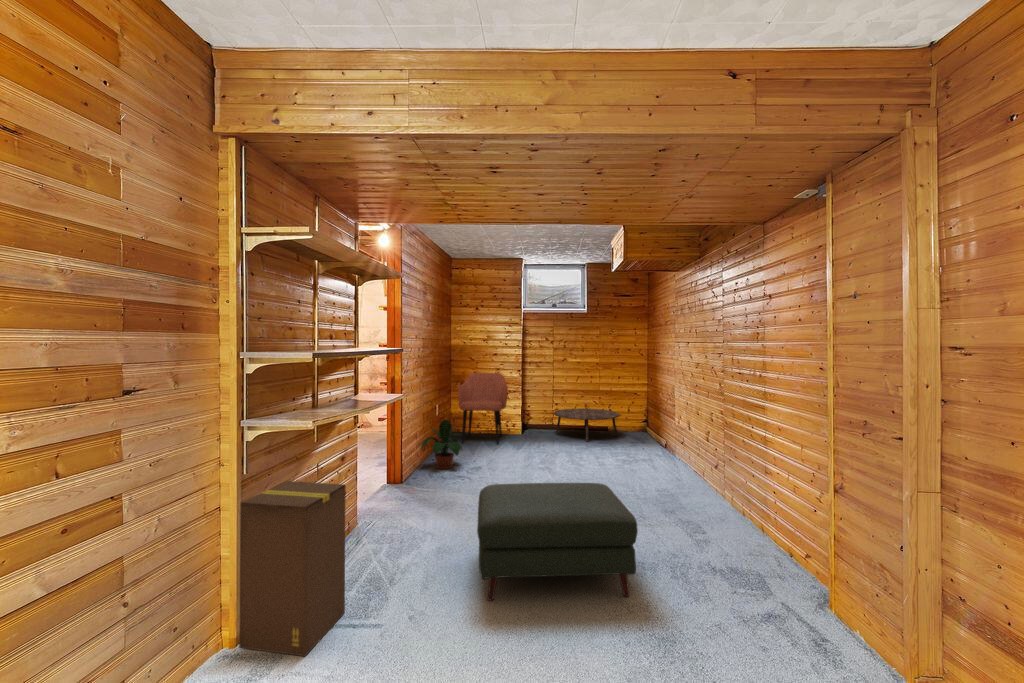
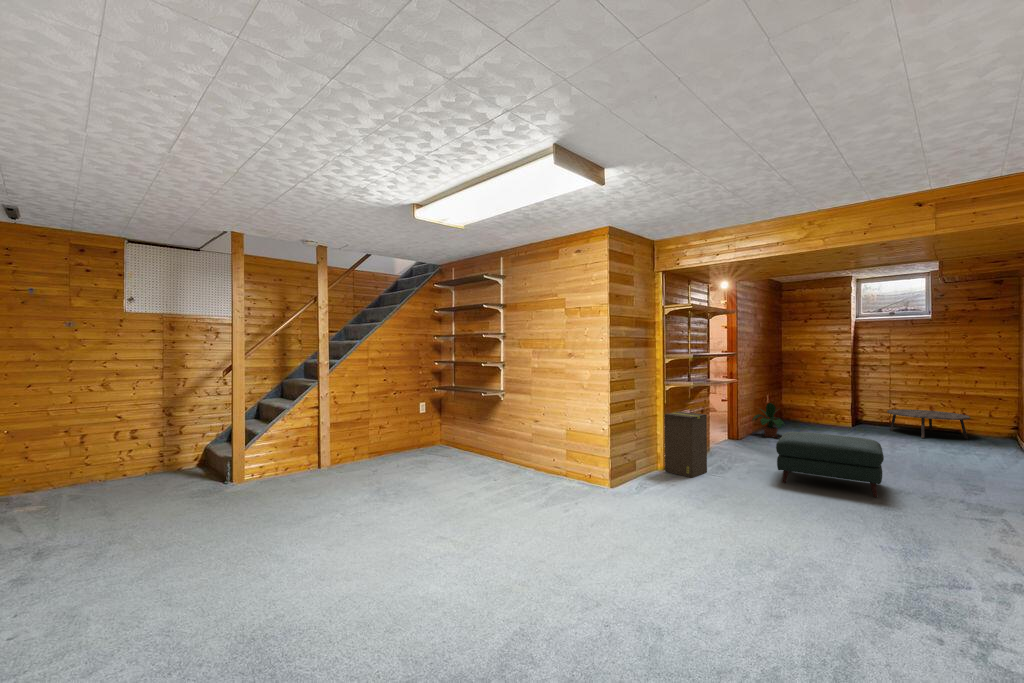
armchair: present [458,373,508,444] -> none [786,373,834,430]

